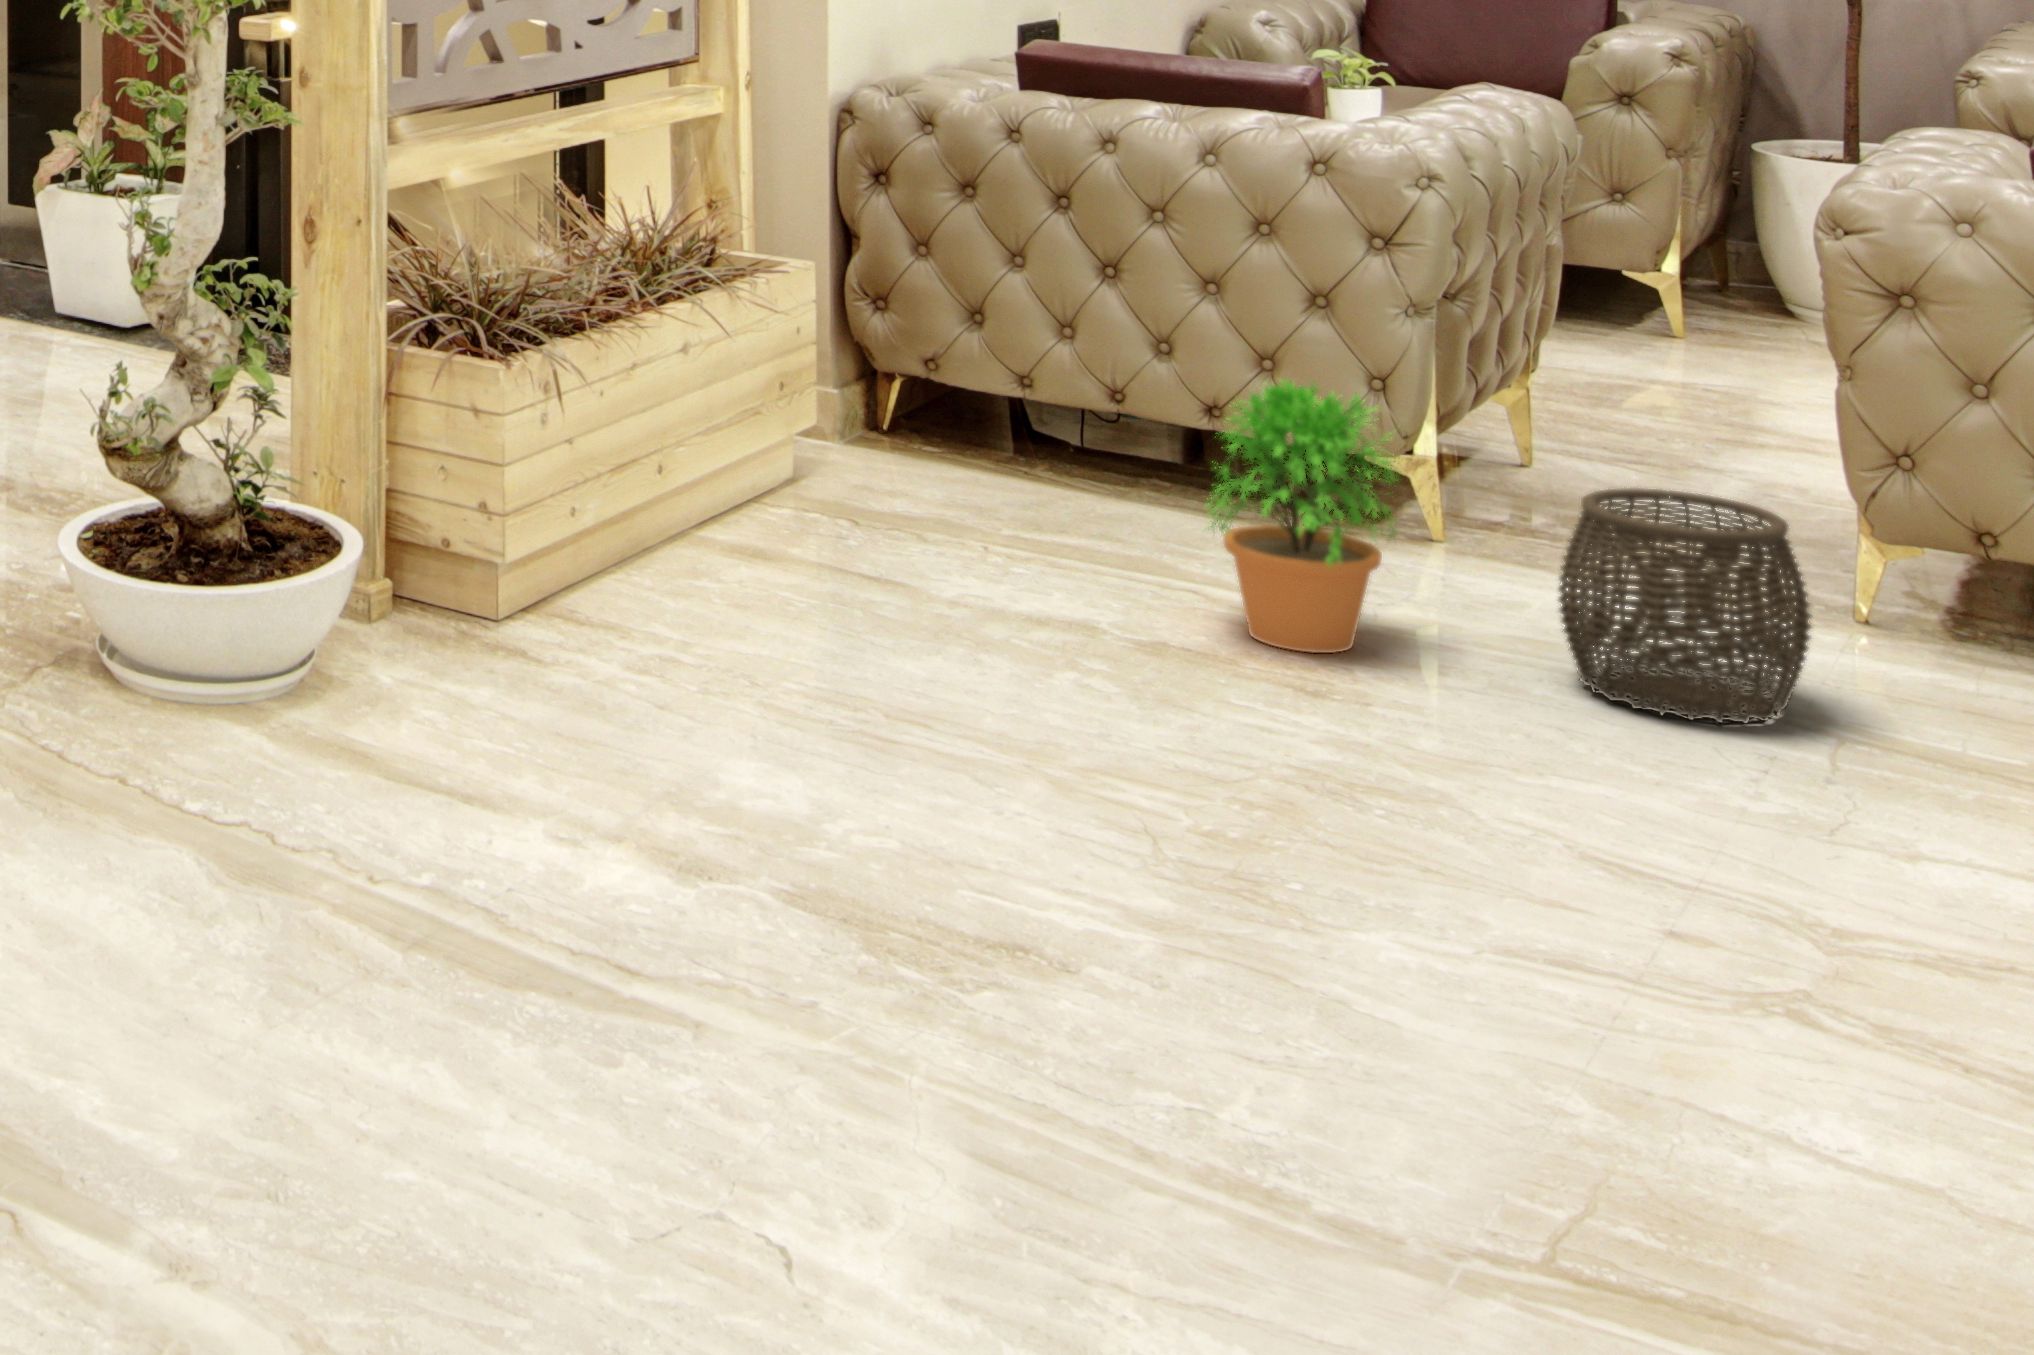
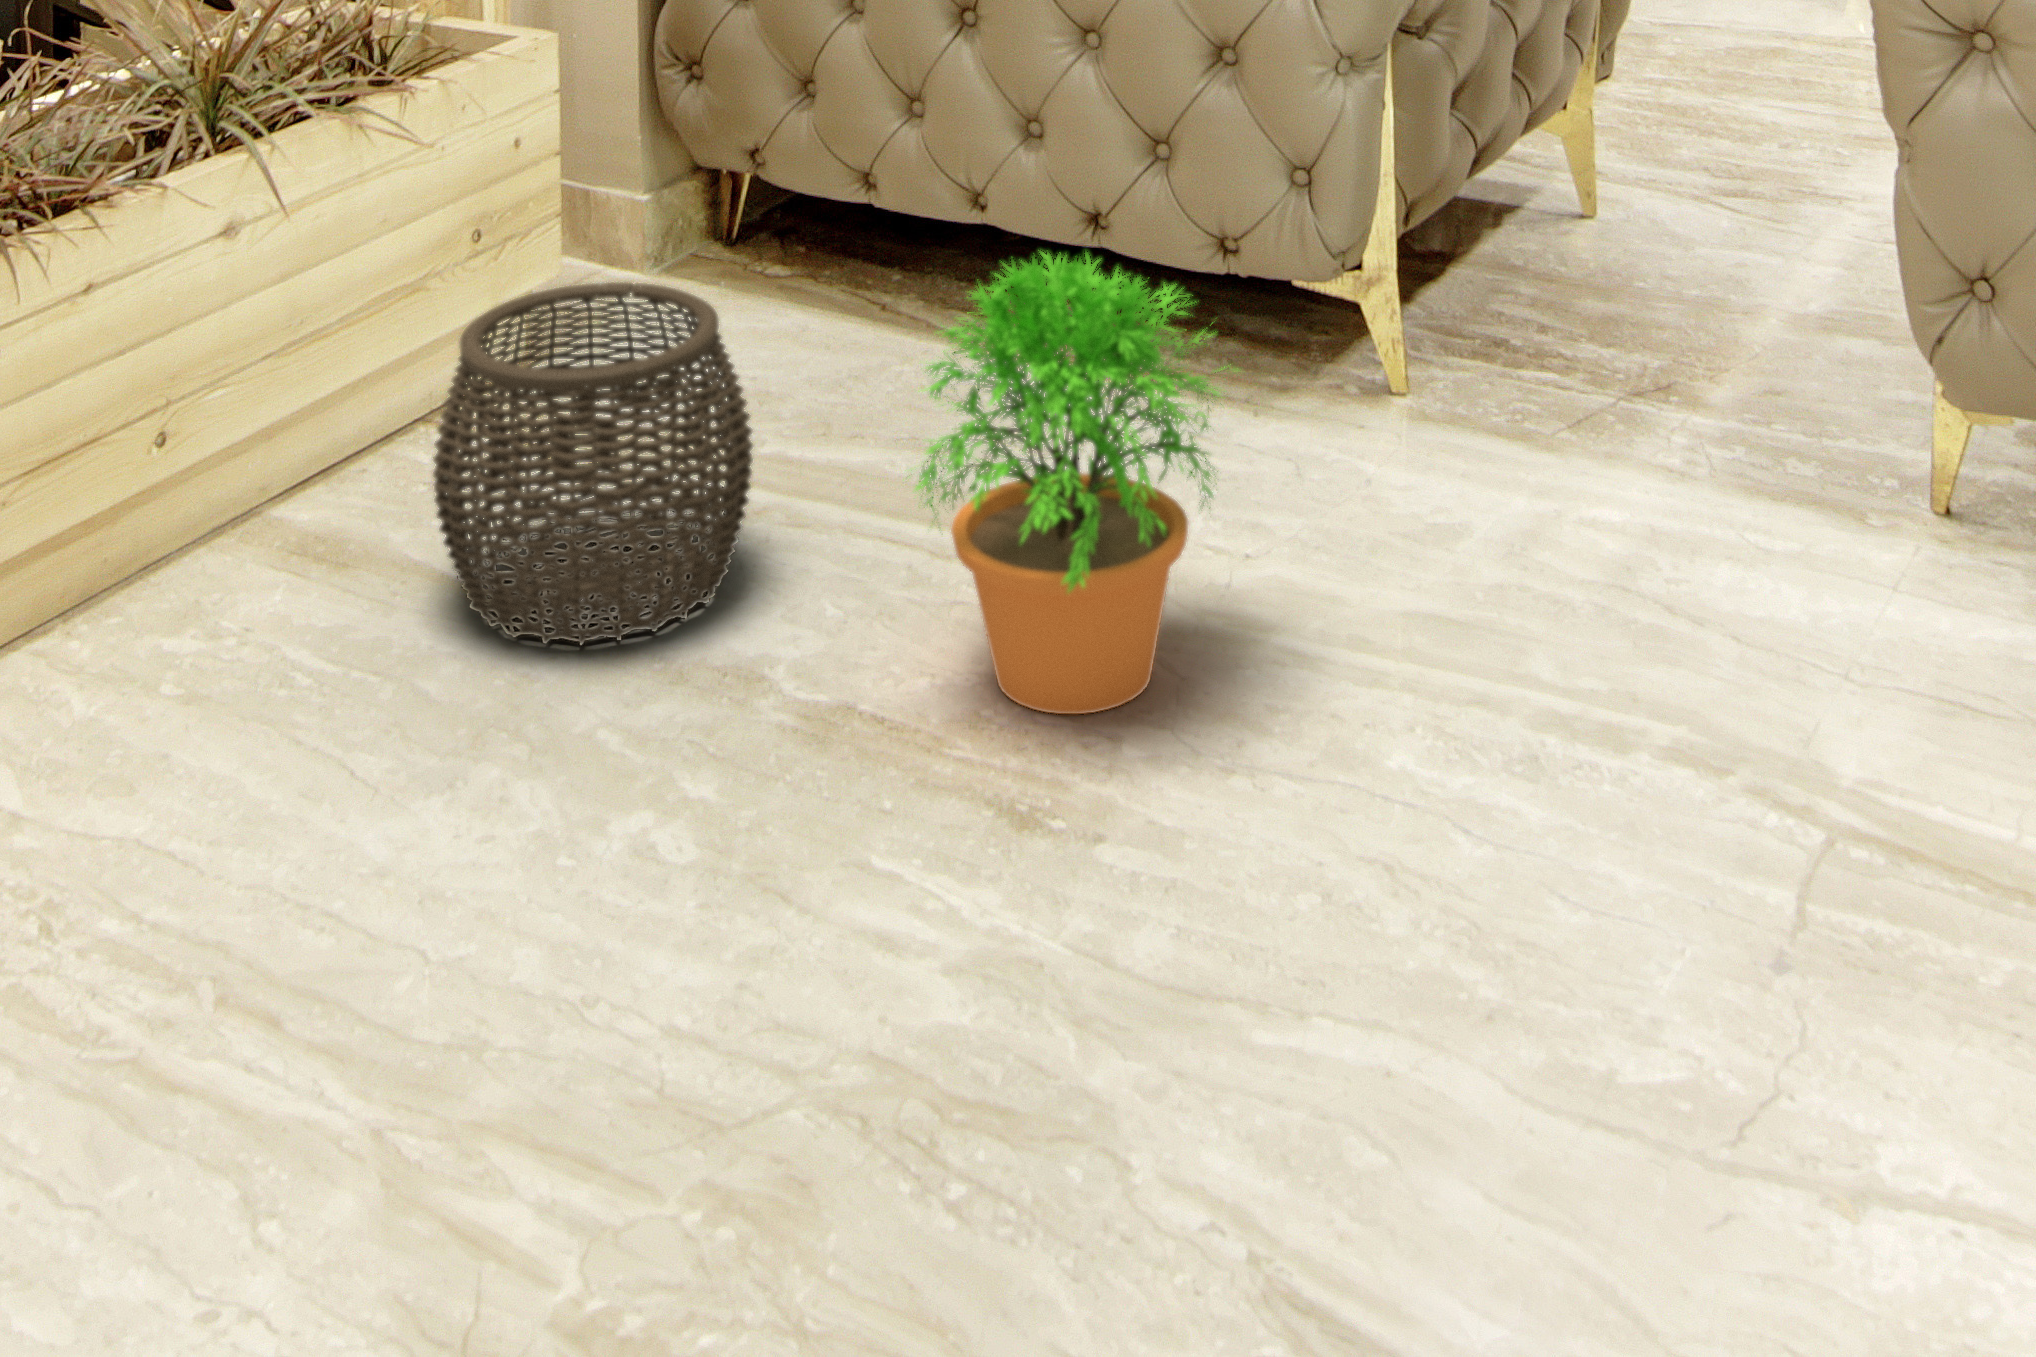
woven basket: present [1558,488,1811,724] -> present [433,283,753,645]

